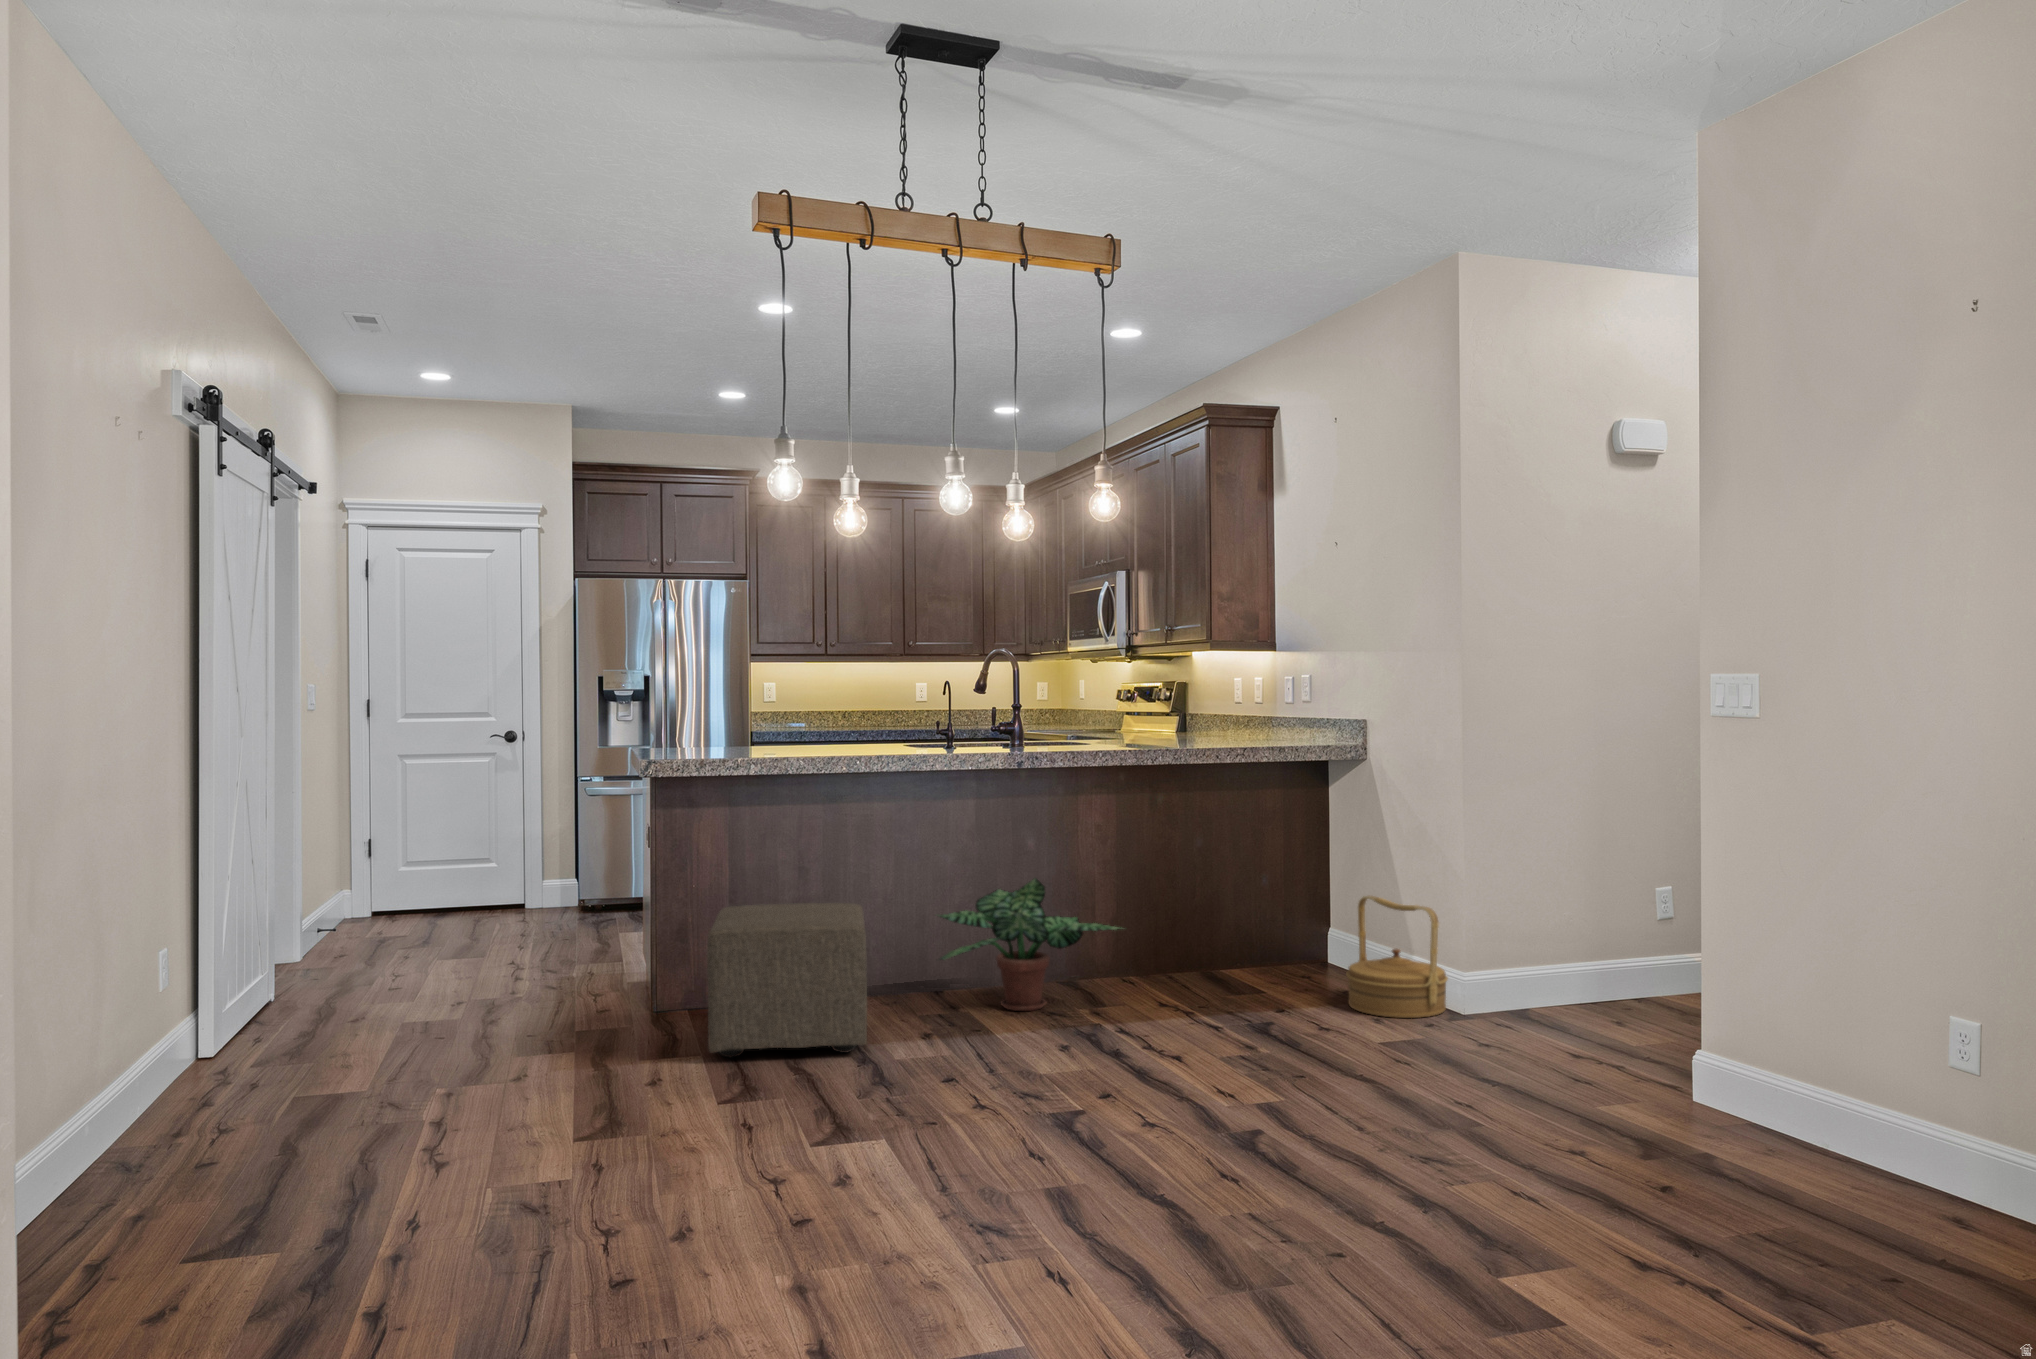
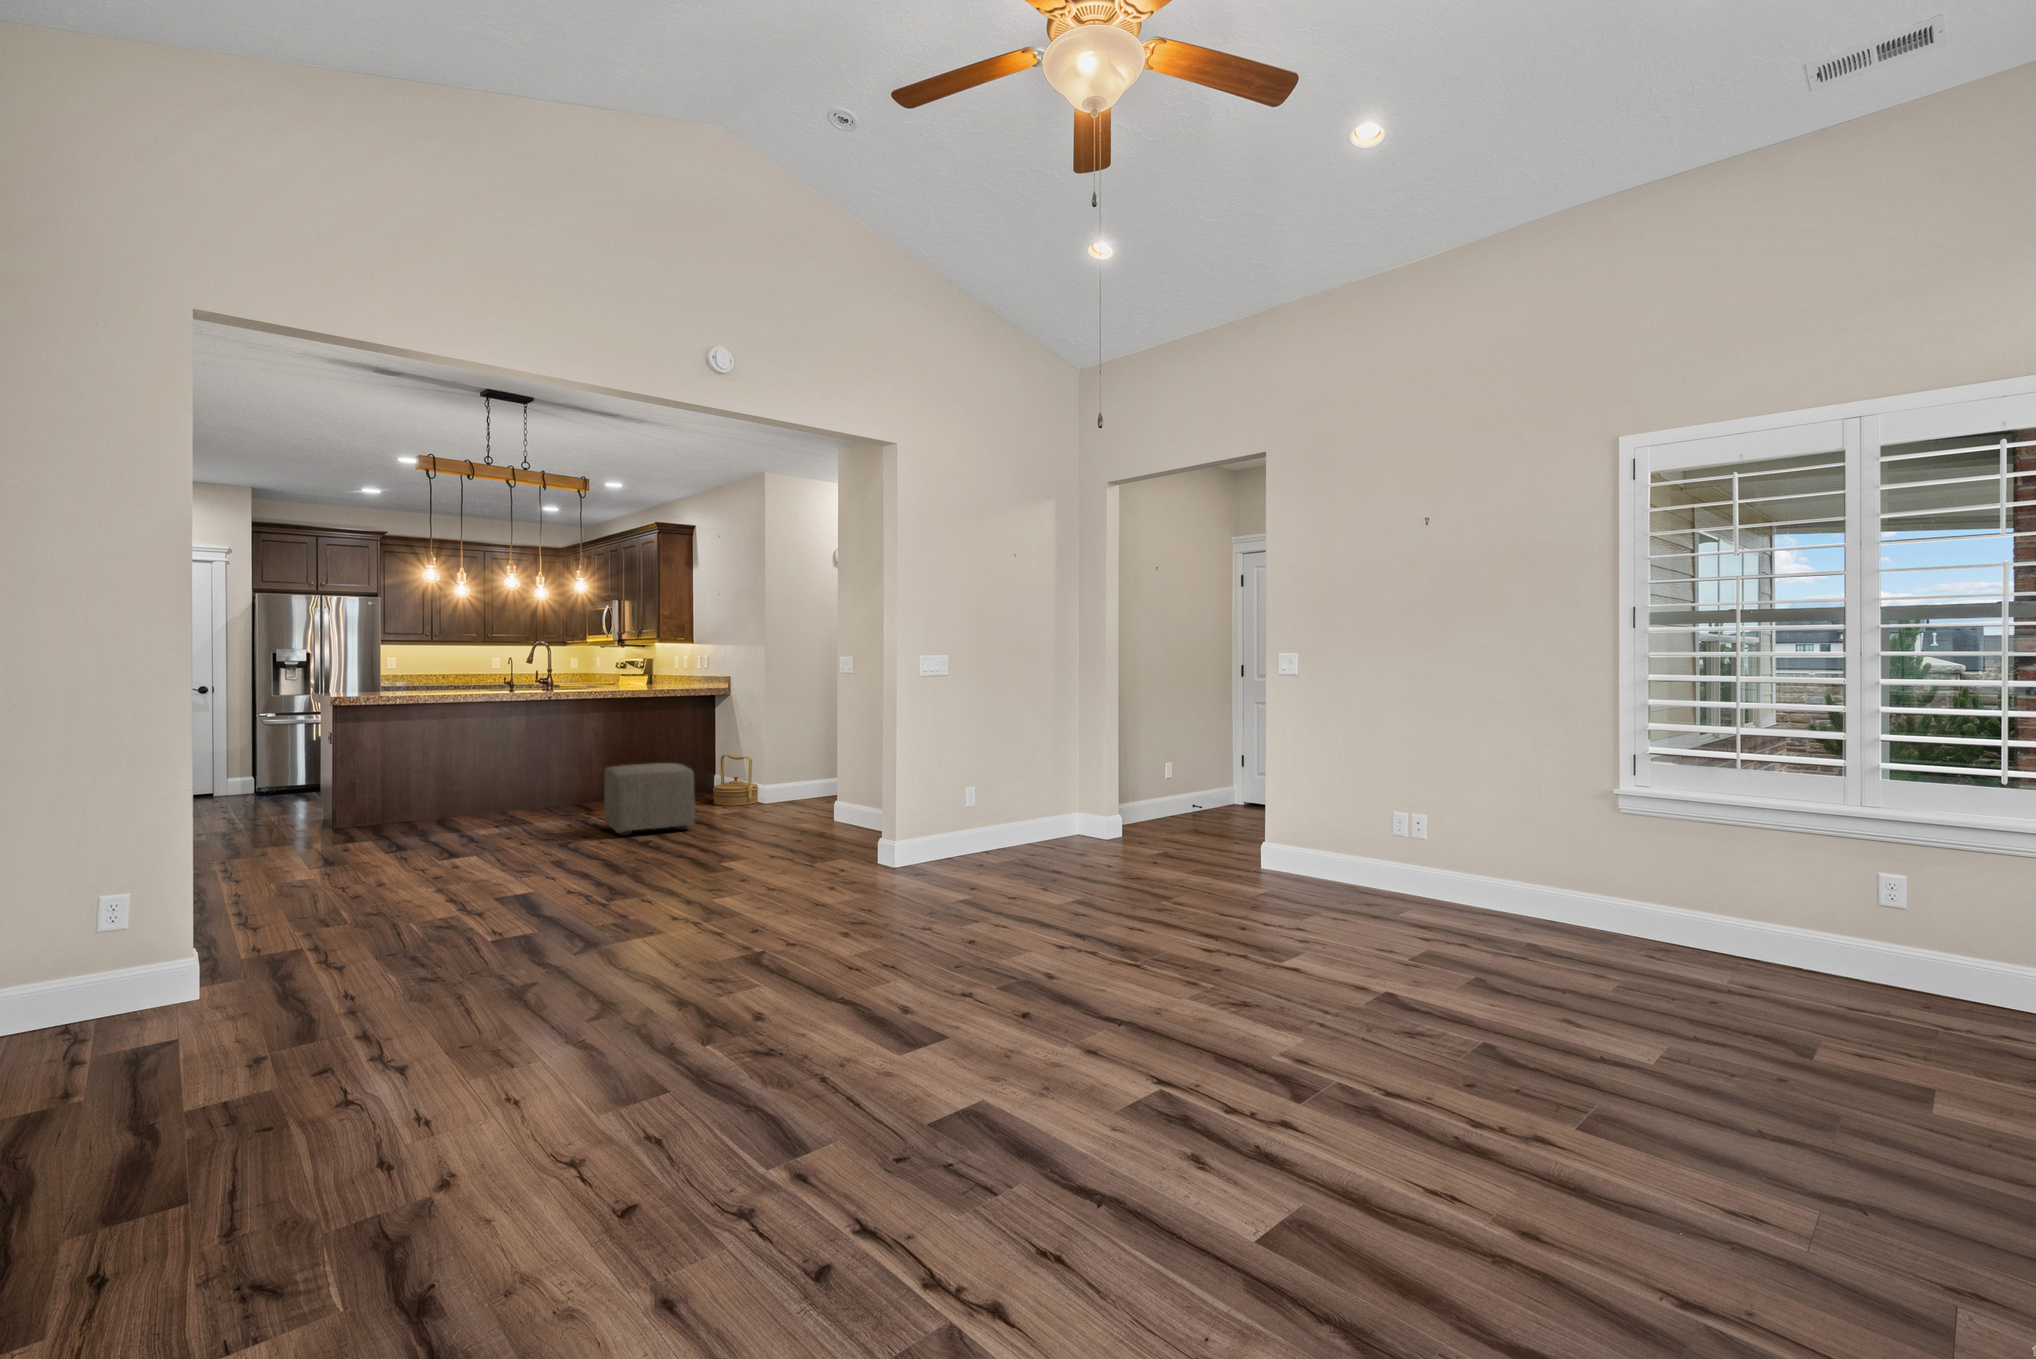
potted plant: present [939,878,1120,1011] -> none [501,750,605,815]
ottoman: present [706,903,867,1058] -> present [604,763,695,836]

